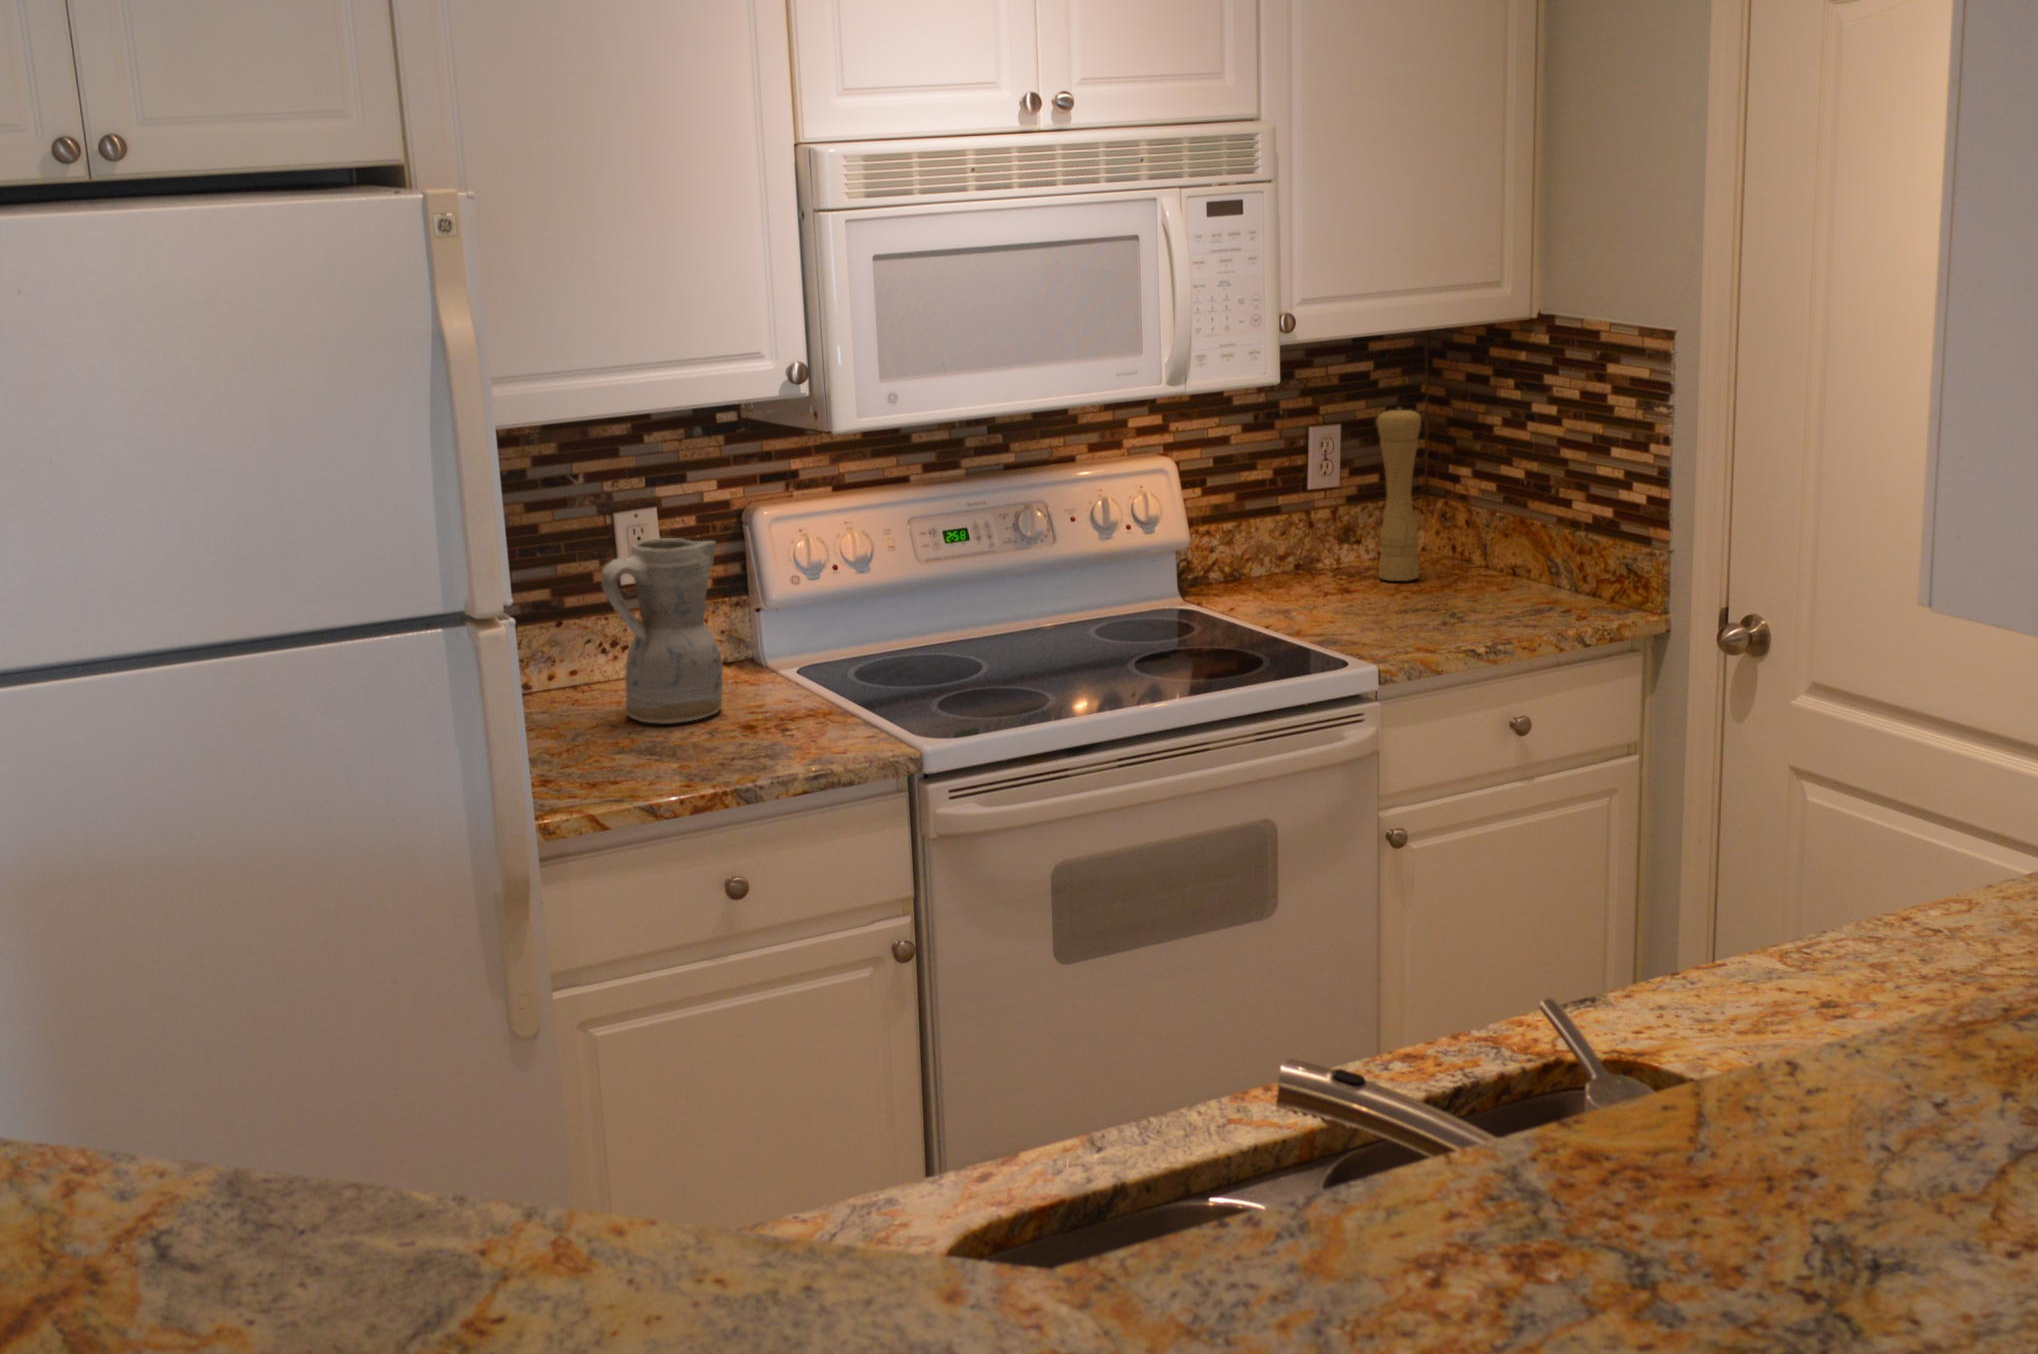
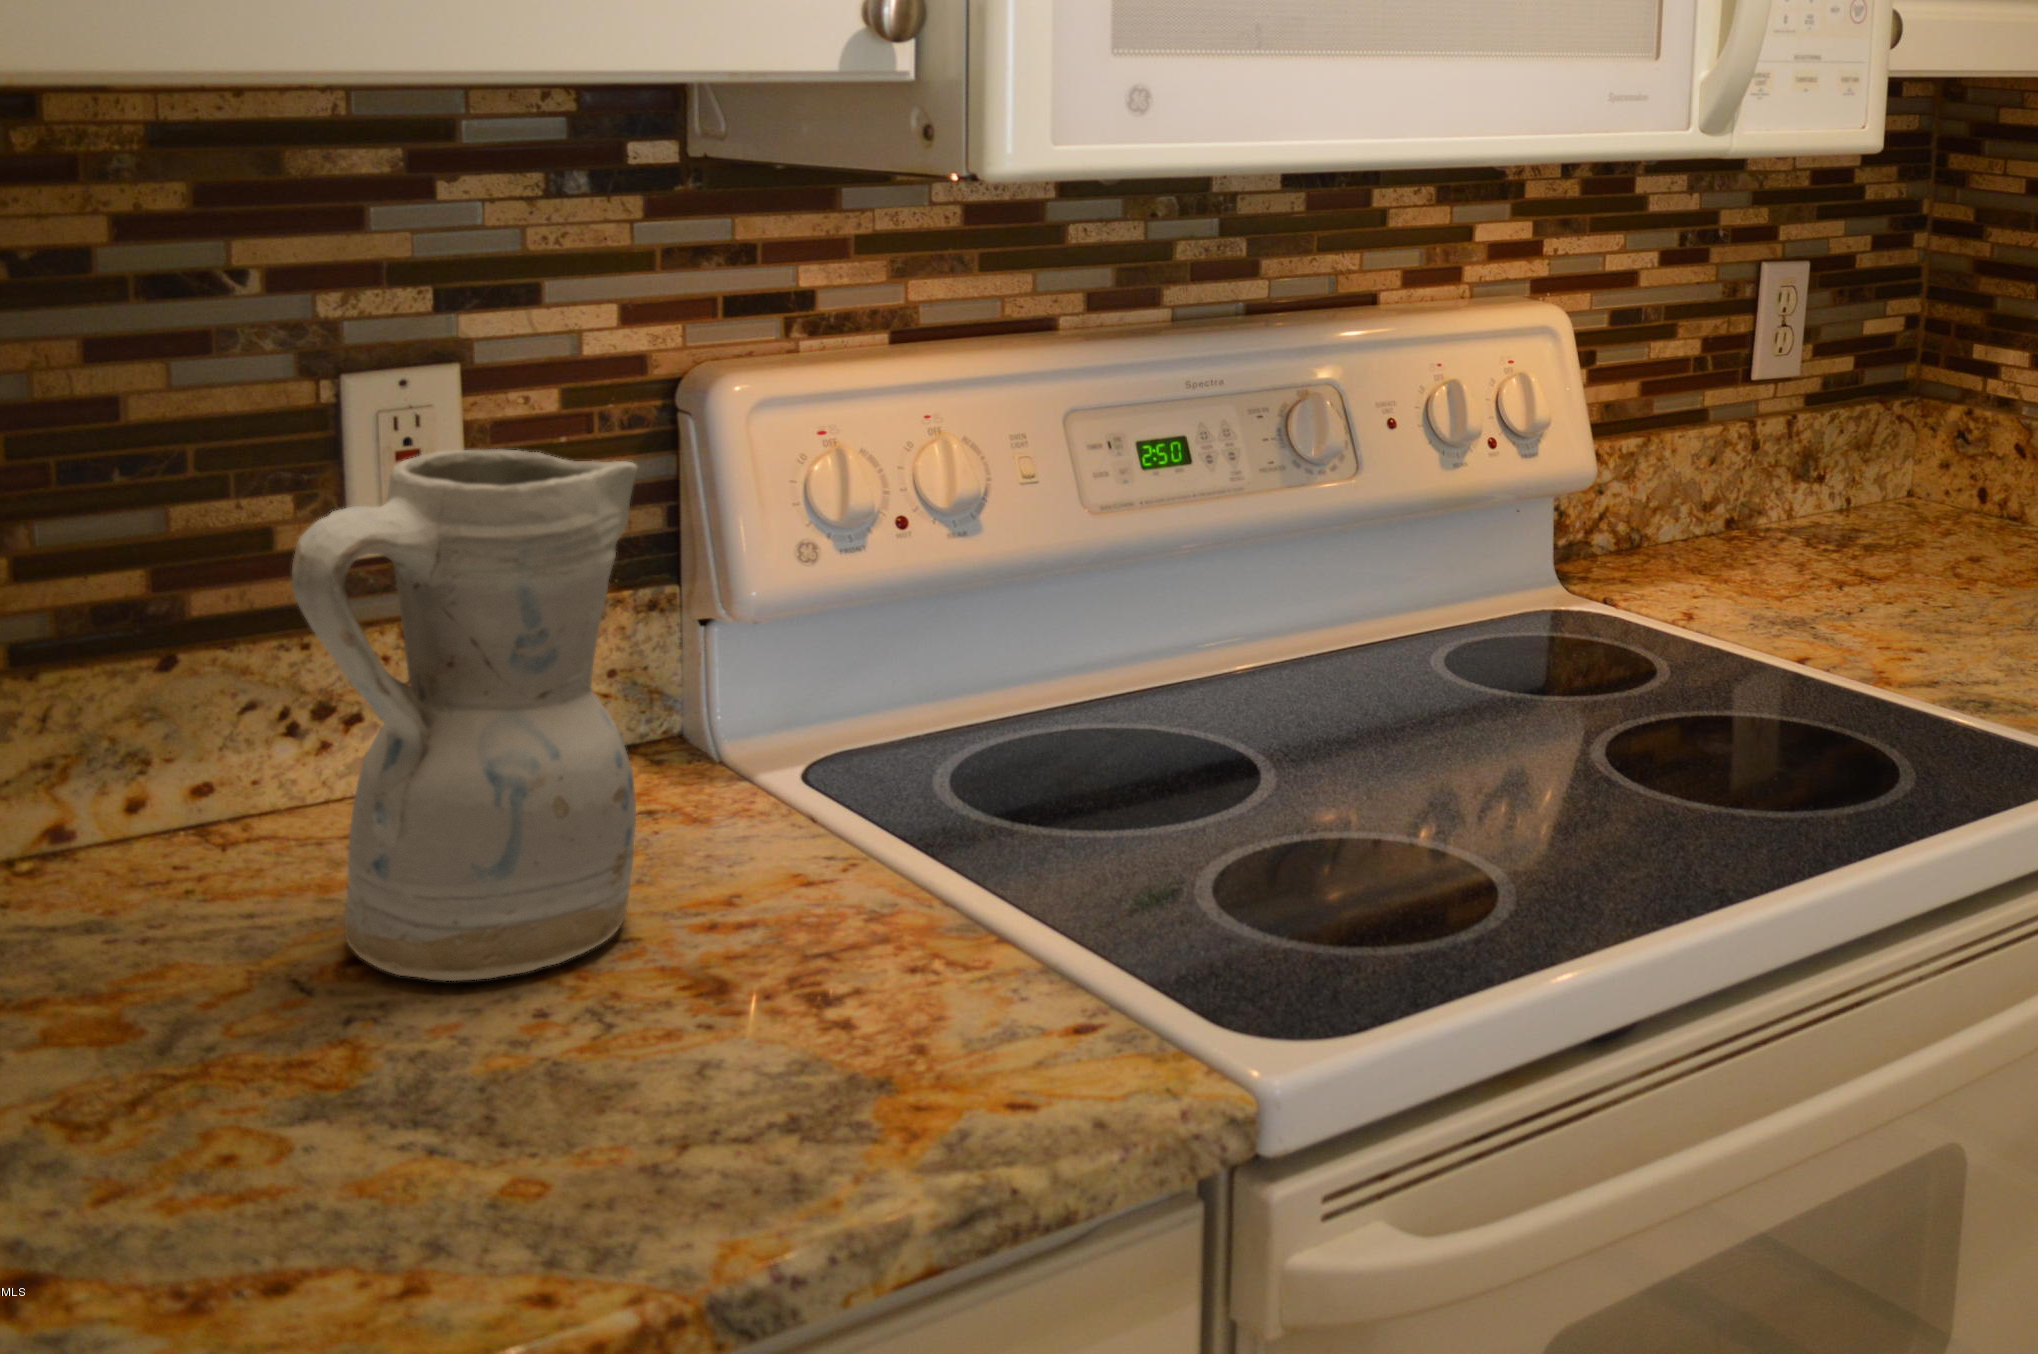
pepper mill: present [1377,407,1421,581] -> none [1890,230,1989,558]

